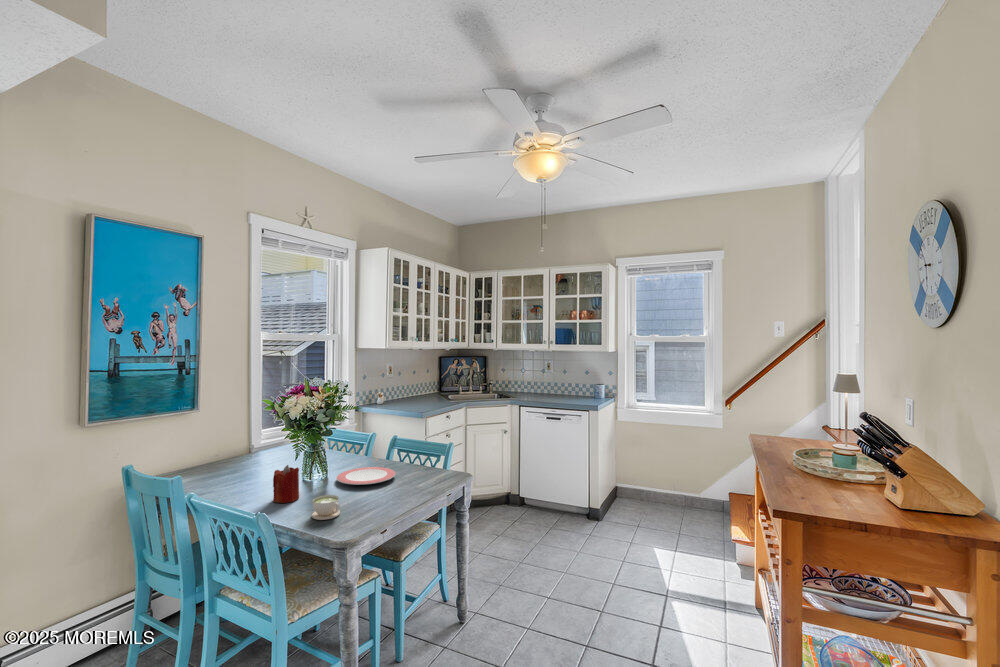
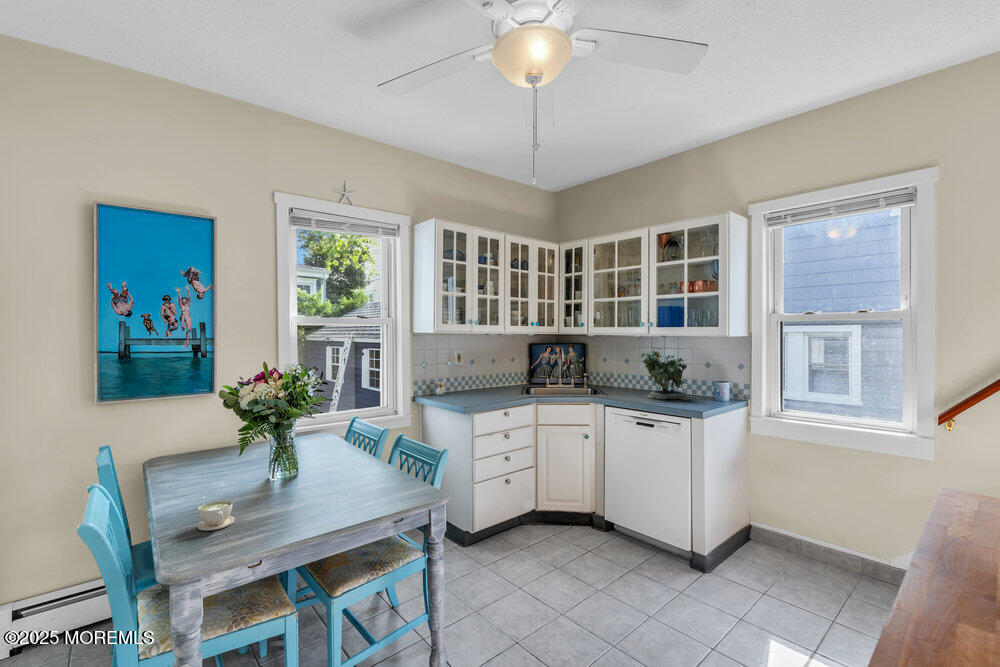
potted plant: none [543,360,580,400] -> present [641,351,689,400]
candle: present [273,465,299,503] -> none [200,458,233,501]
plate: present [337,467,395,485] -> none [286,468,357,490]

